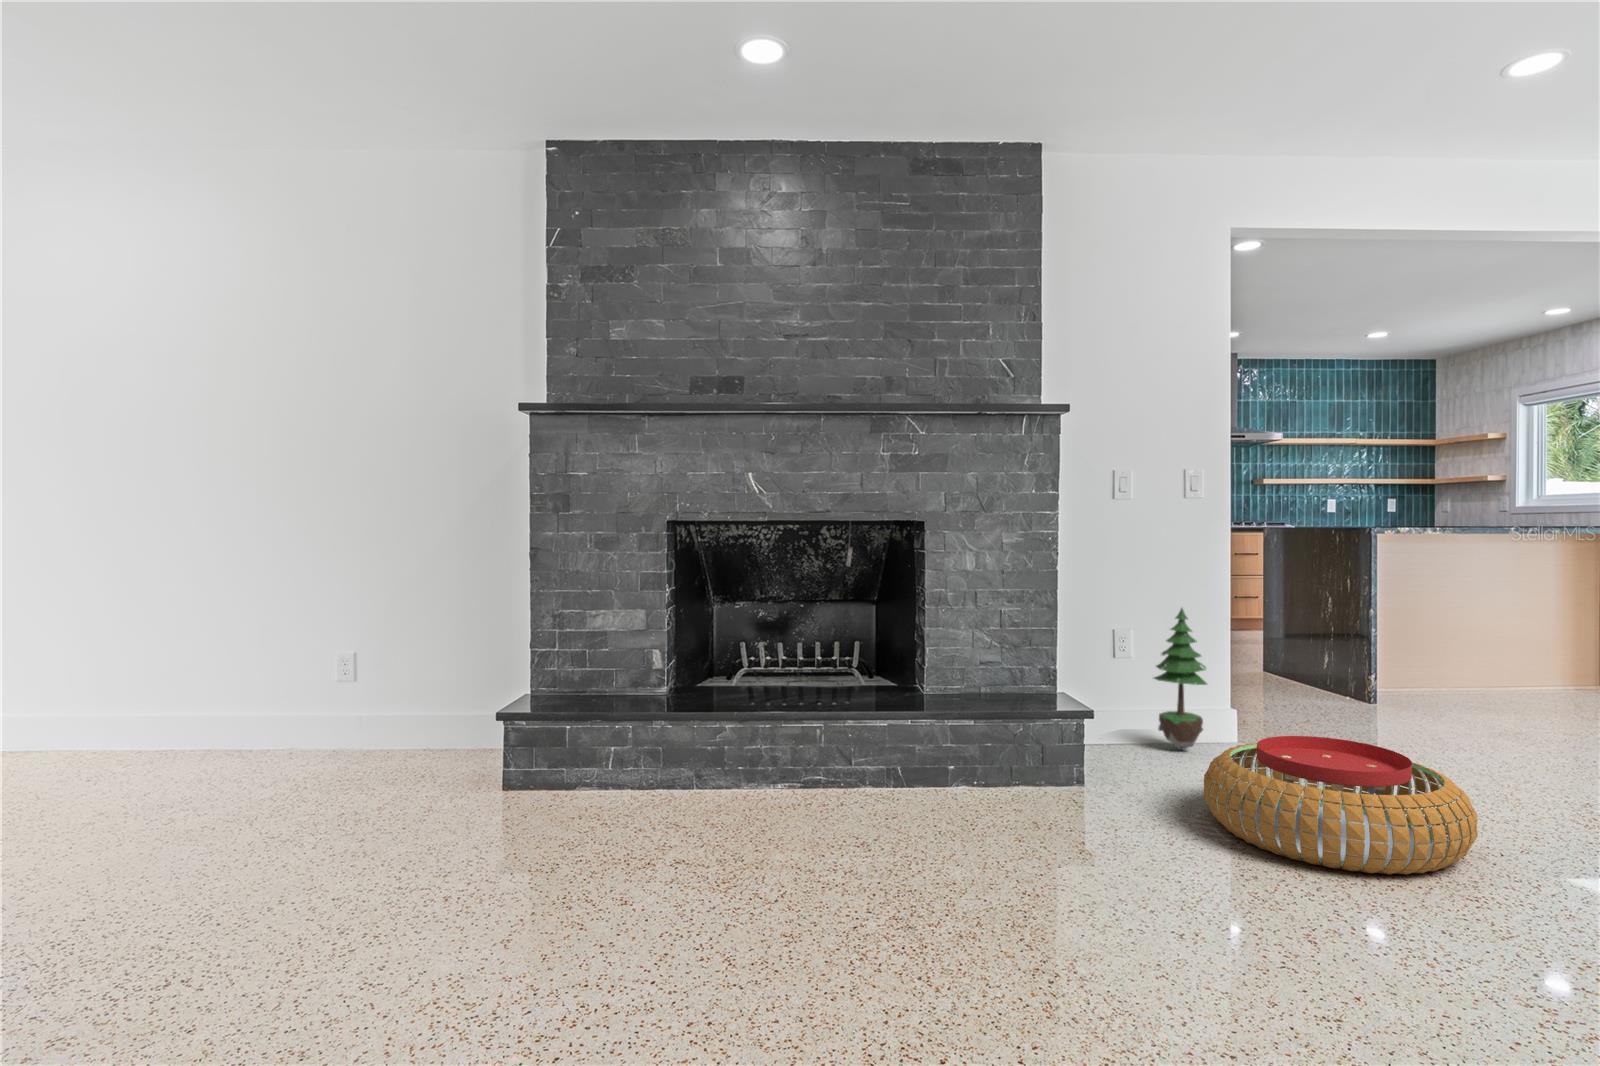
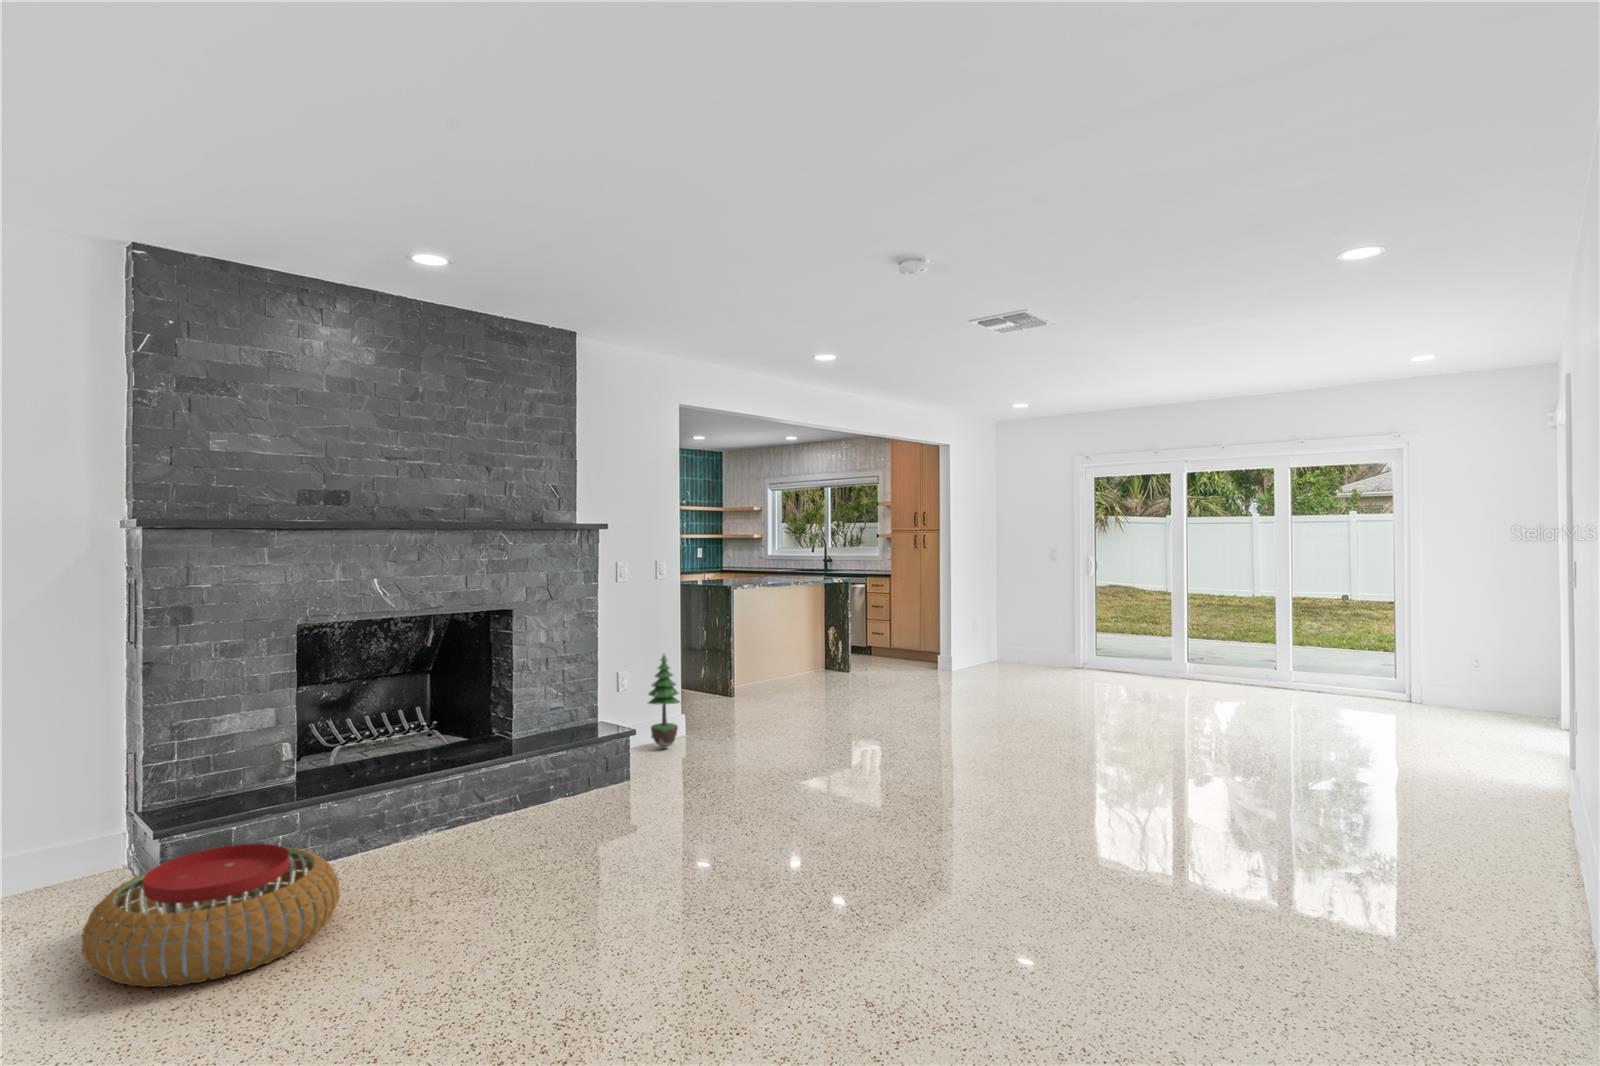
pouf: present [1203,736,1478,874] -> present [82,844,339,987]

